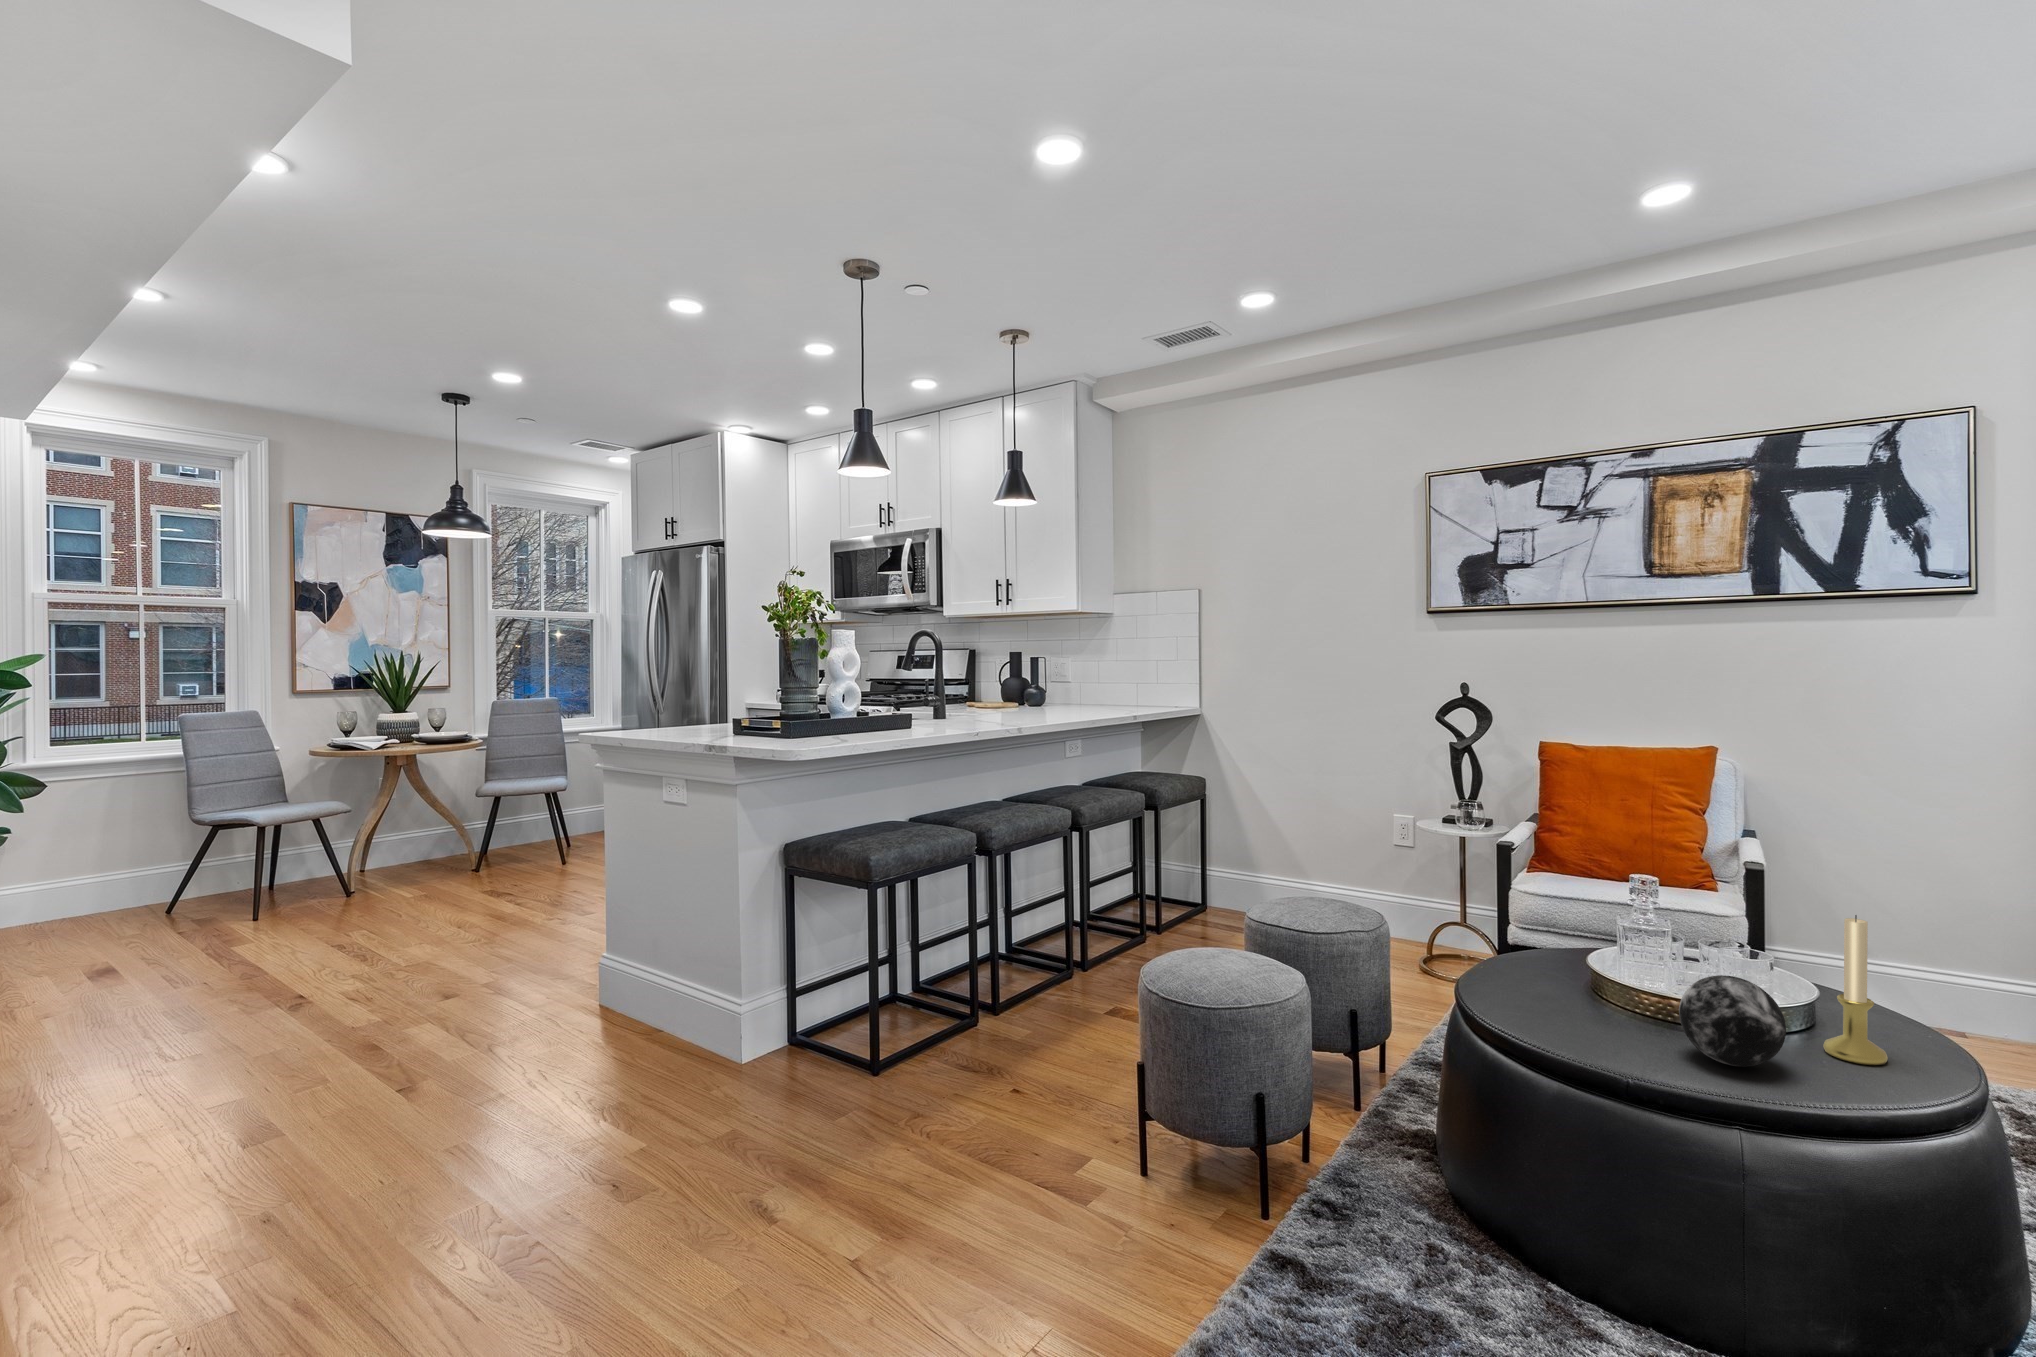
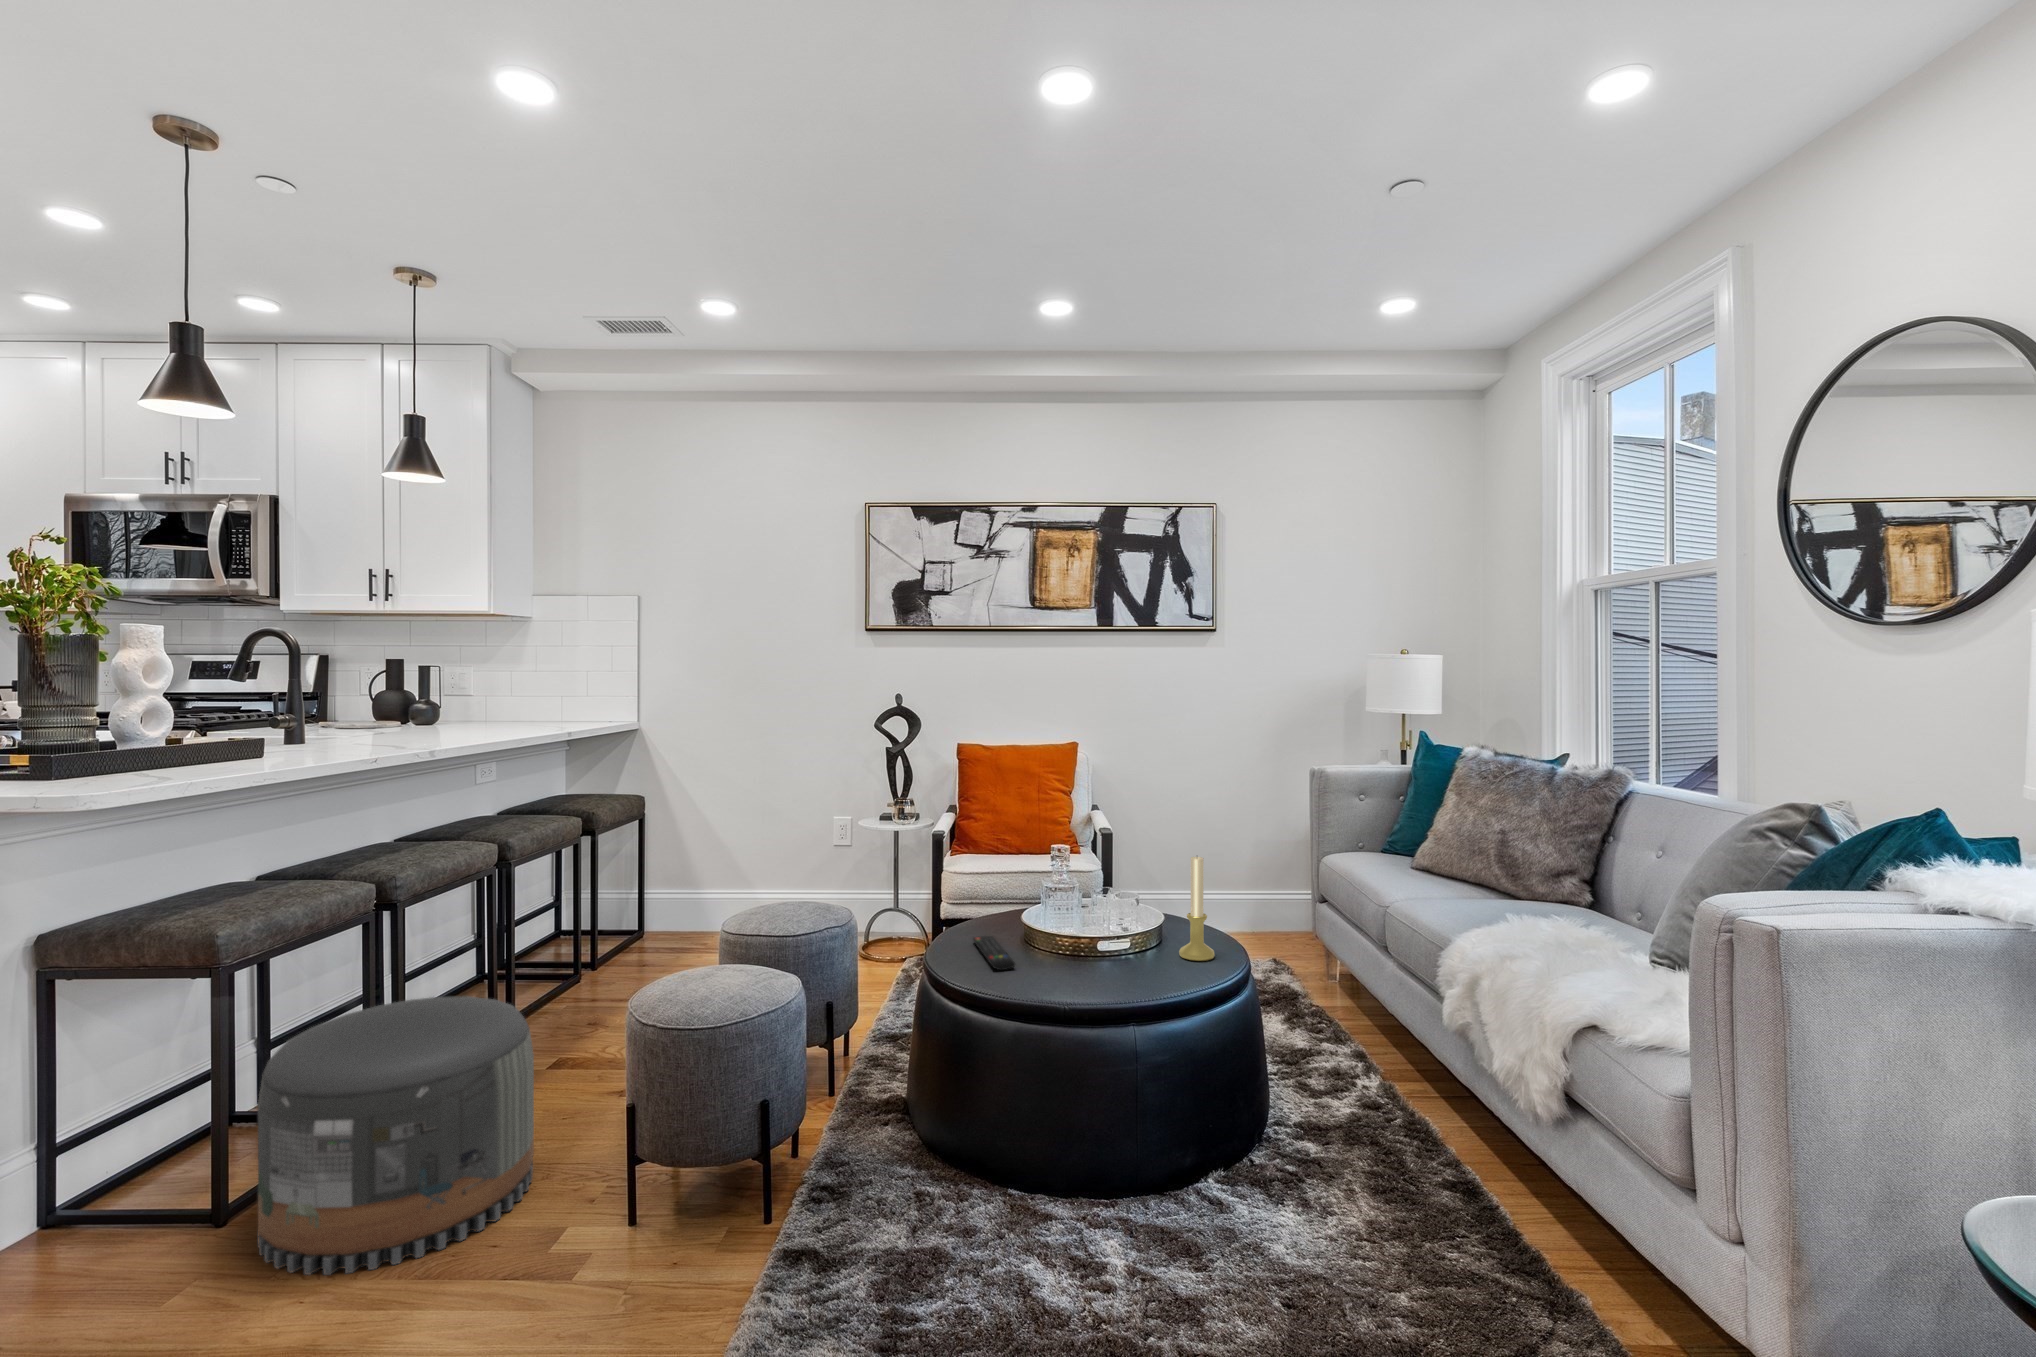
pouf: none [884,939,1075,1152] -> present [258,996,534,1275]
remote control: none [1516,972,1561,1018] -> present [973,936,1015,970]
decorative orb: present [1679,975,1786,1067] -> none [1099,911,1164,979]

